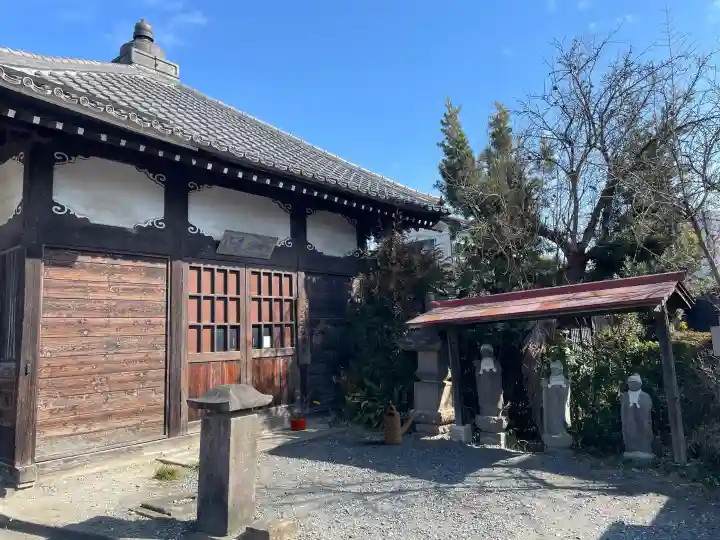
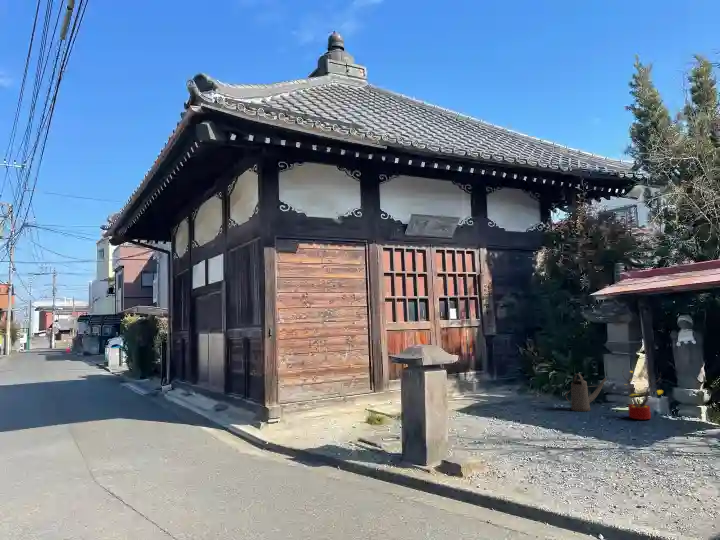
decorative plant: present [281,397,318,430] -> present [627,371,663,419]

